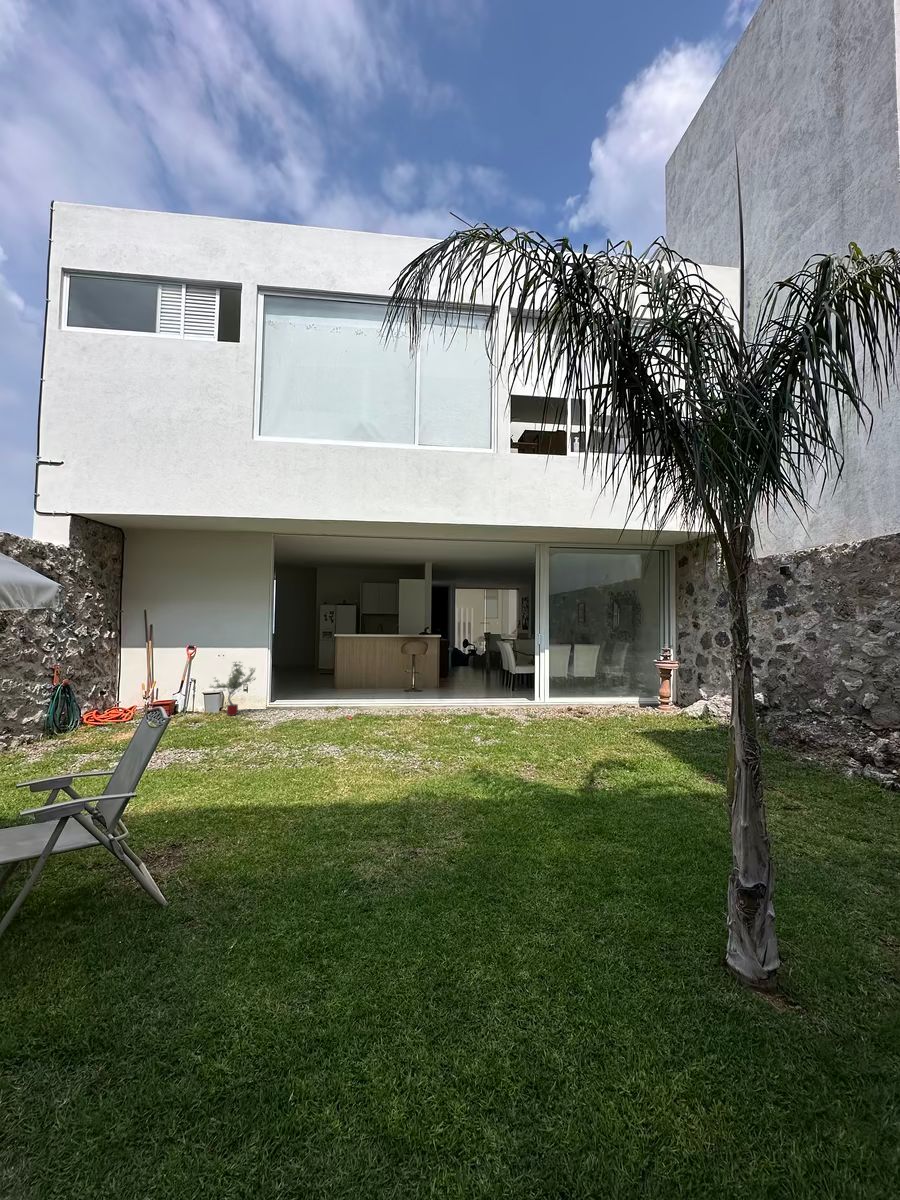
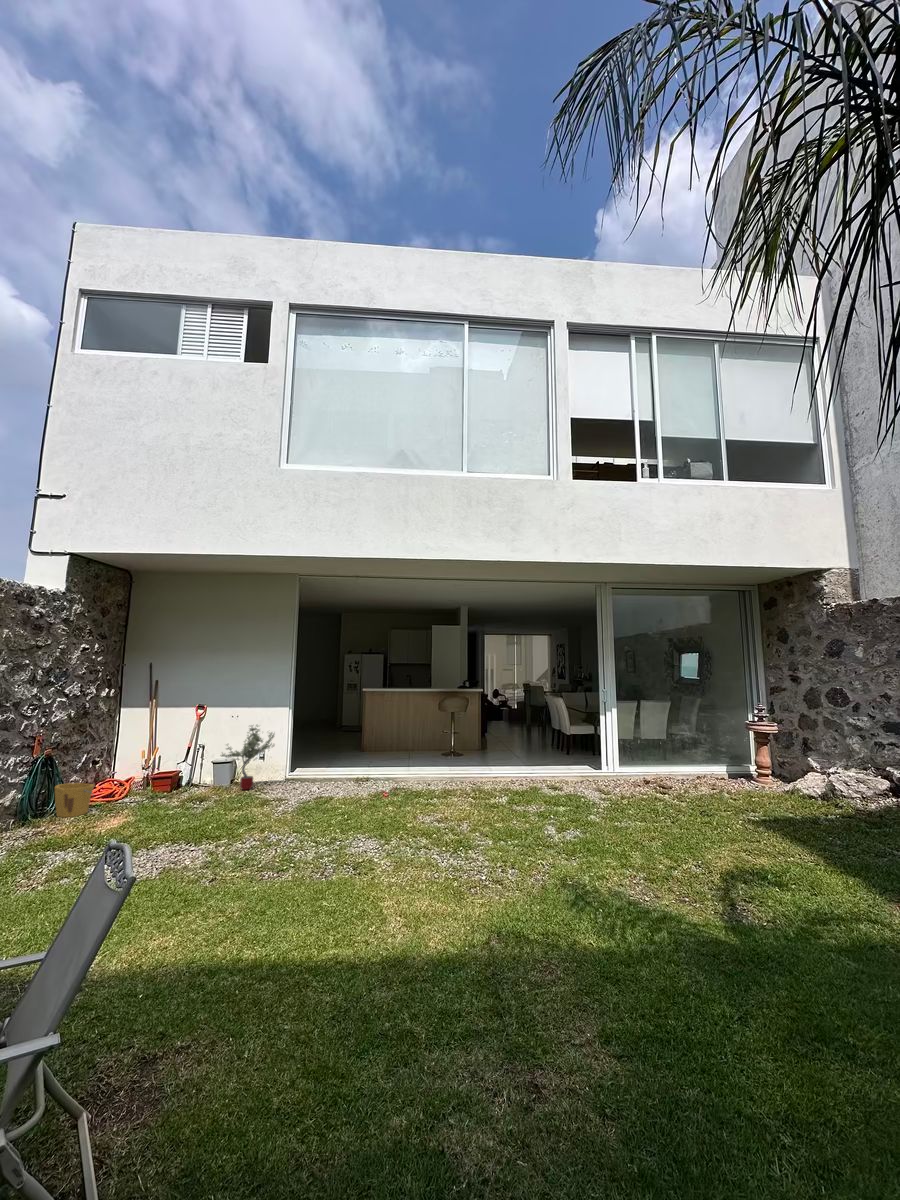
bucket: none [72,707,105,734] -> present [55,783,94,817]

